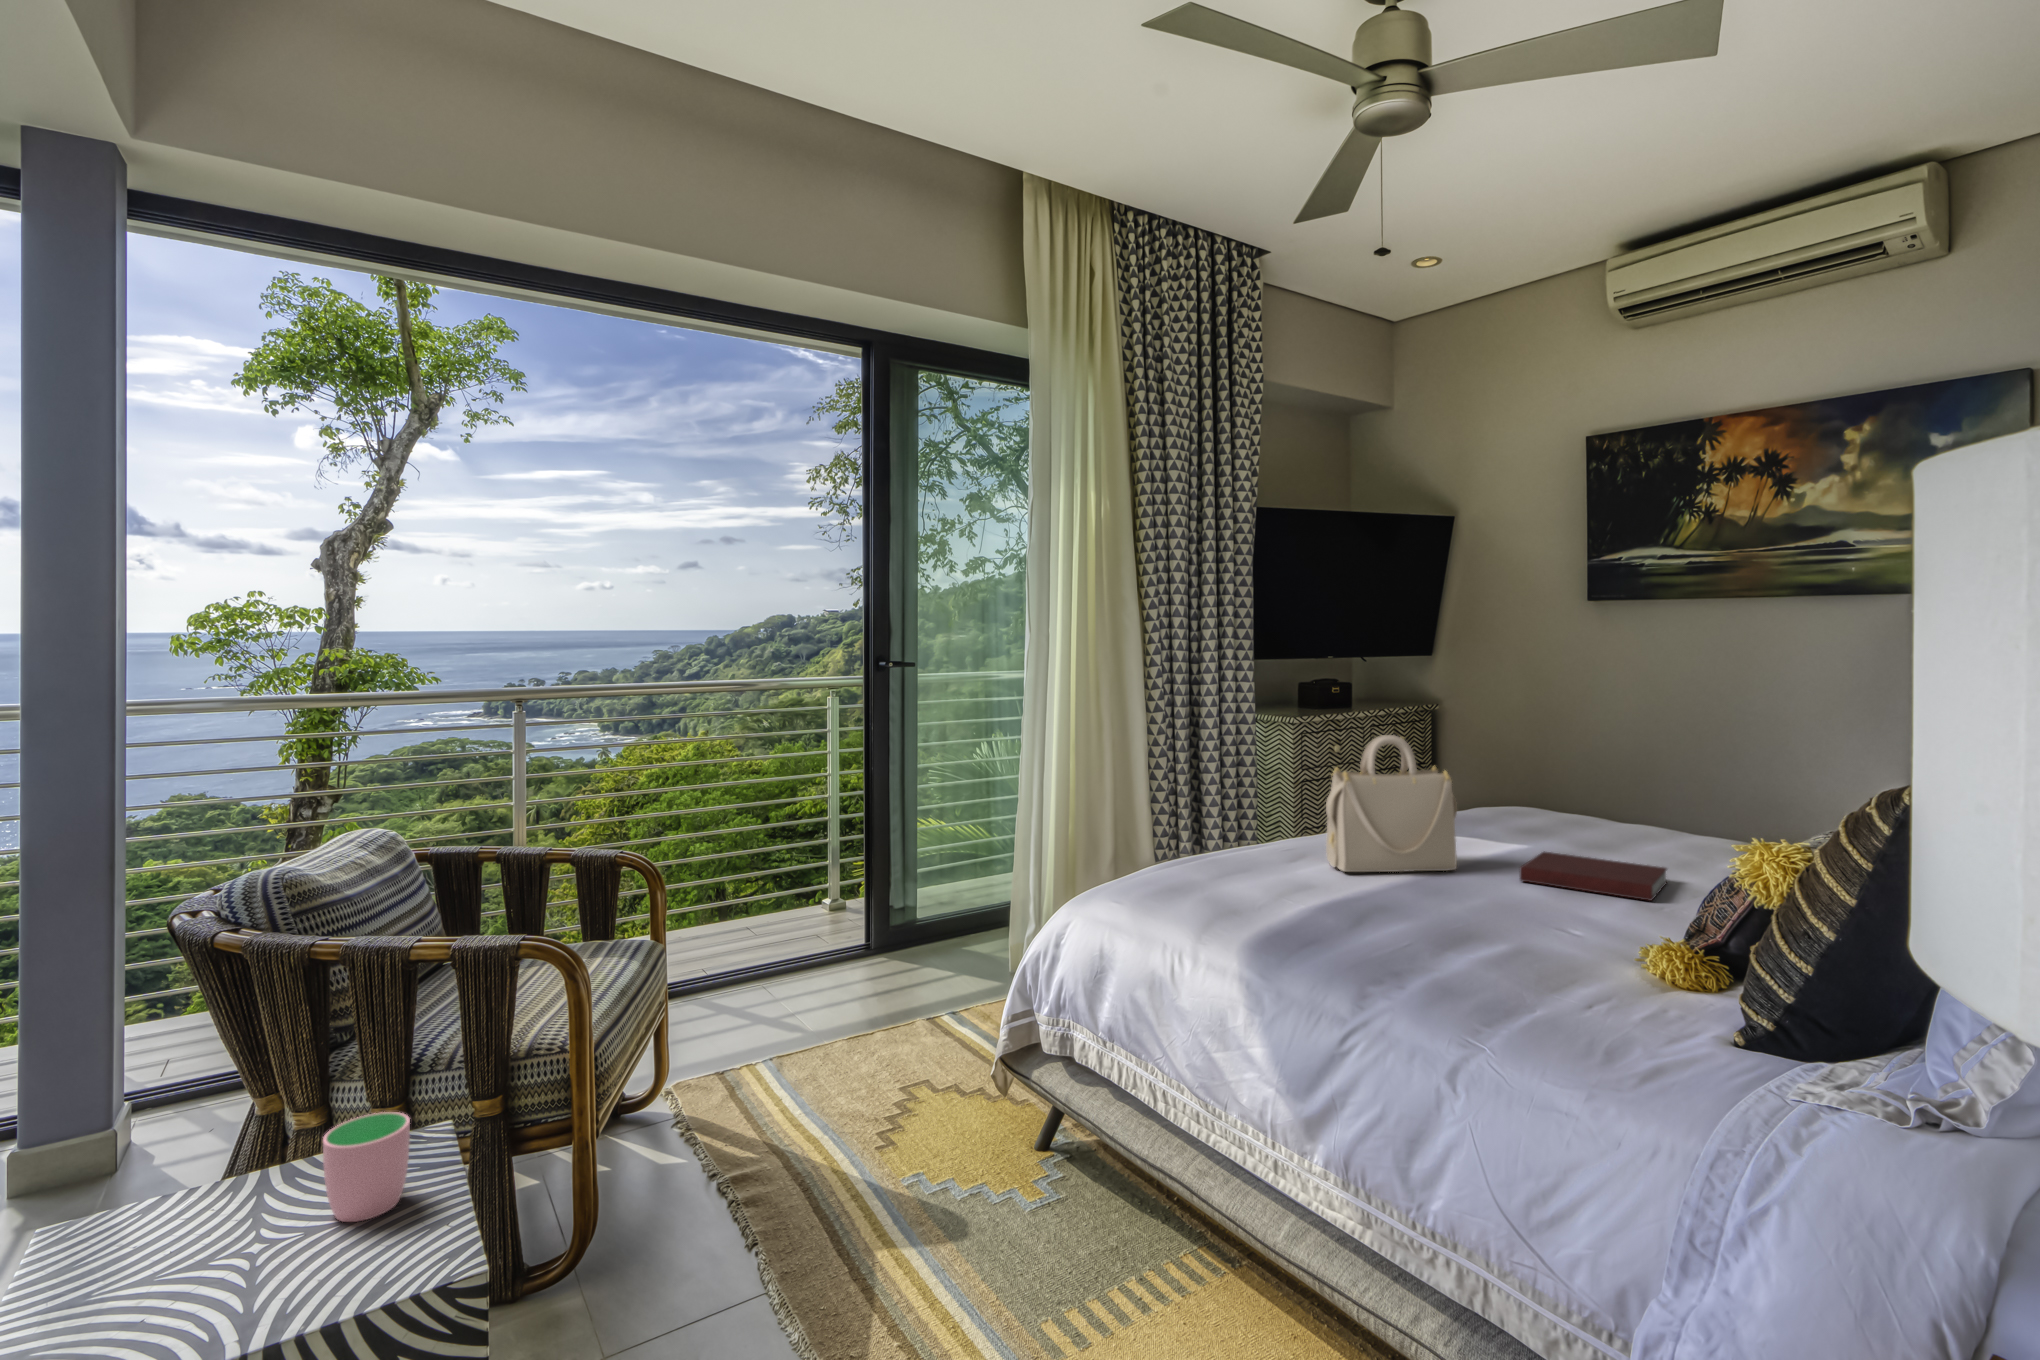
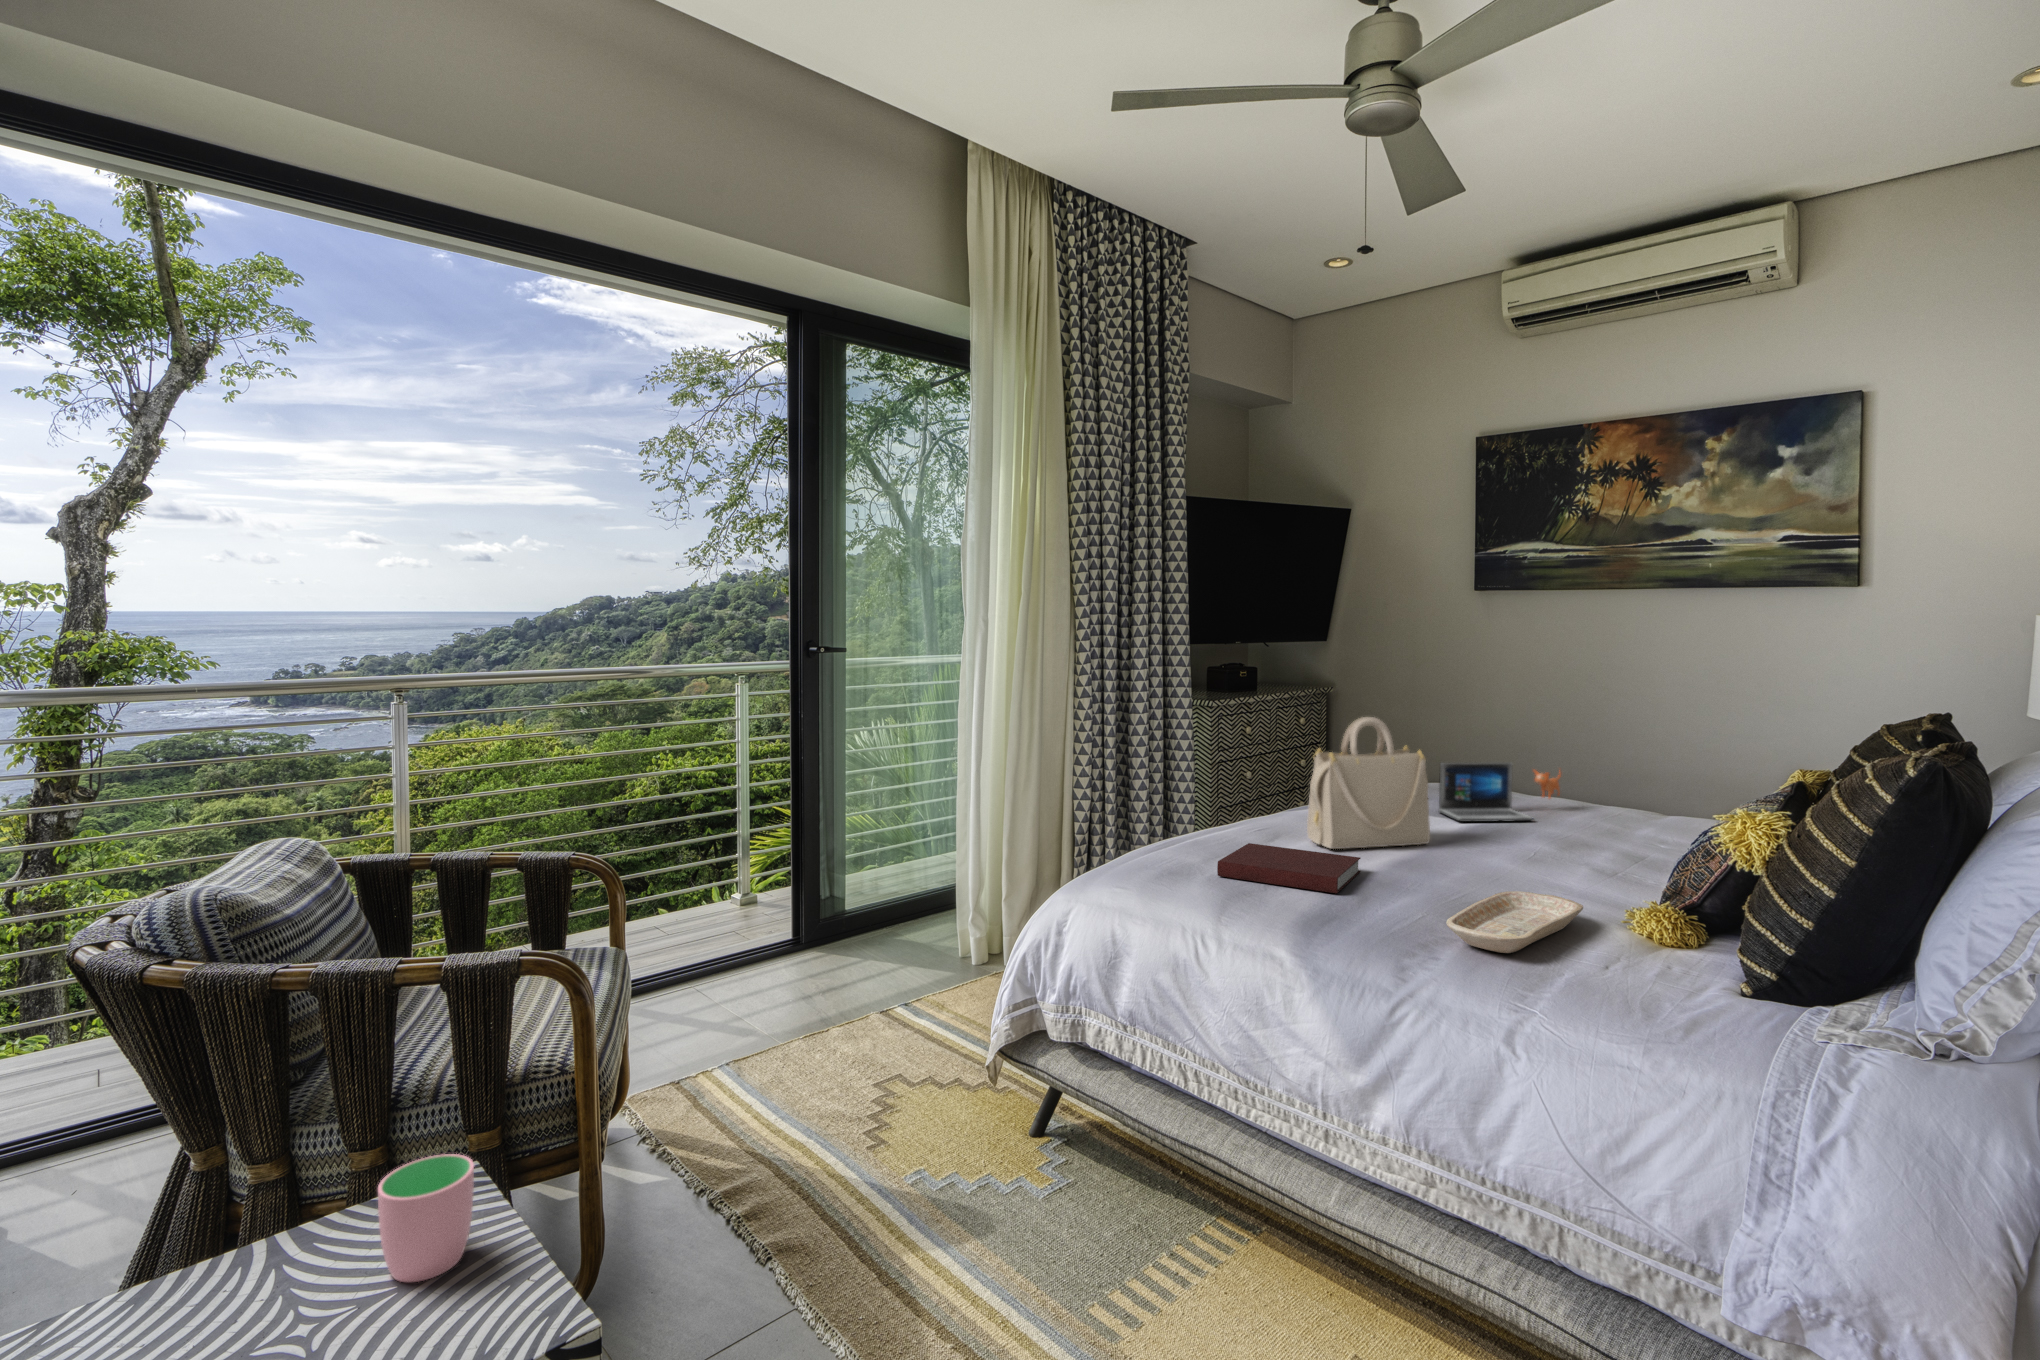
laptop: none [1488,785,1632,850] -> present [1439,762,1561,822]
notebook: present [1520,851,1667,901] -> present [1217,843,1361,893]
tray: none [1408,921,1575,986] -> present [1446,891,1583,953]

